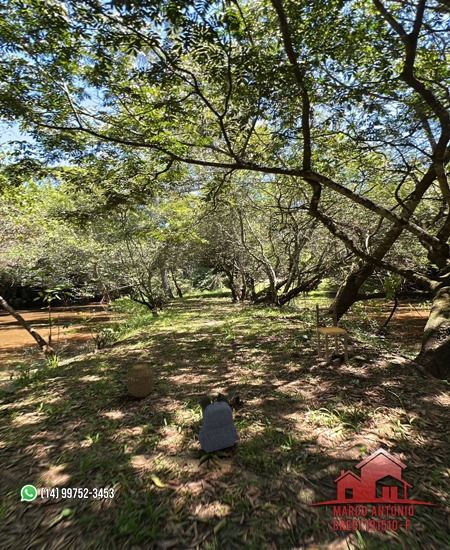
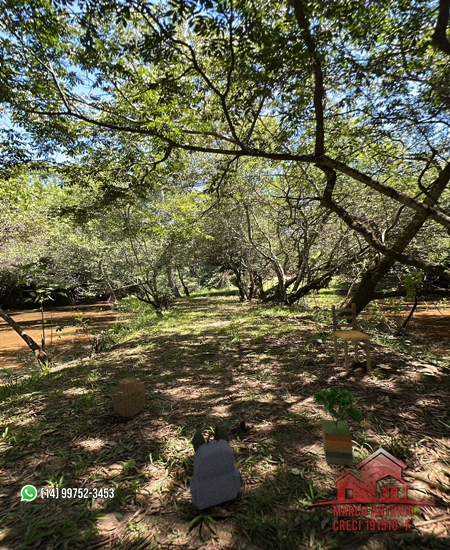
potted tree: none [293,366,331,425] -> present [313,388,362,466]

